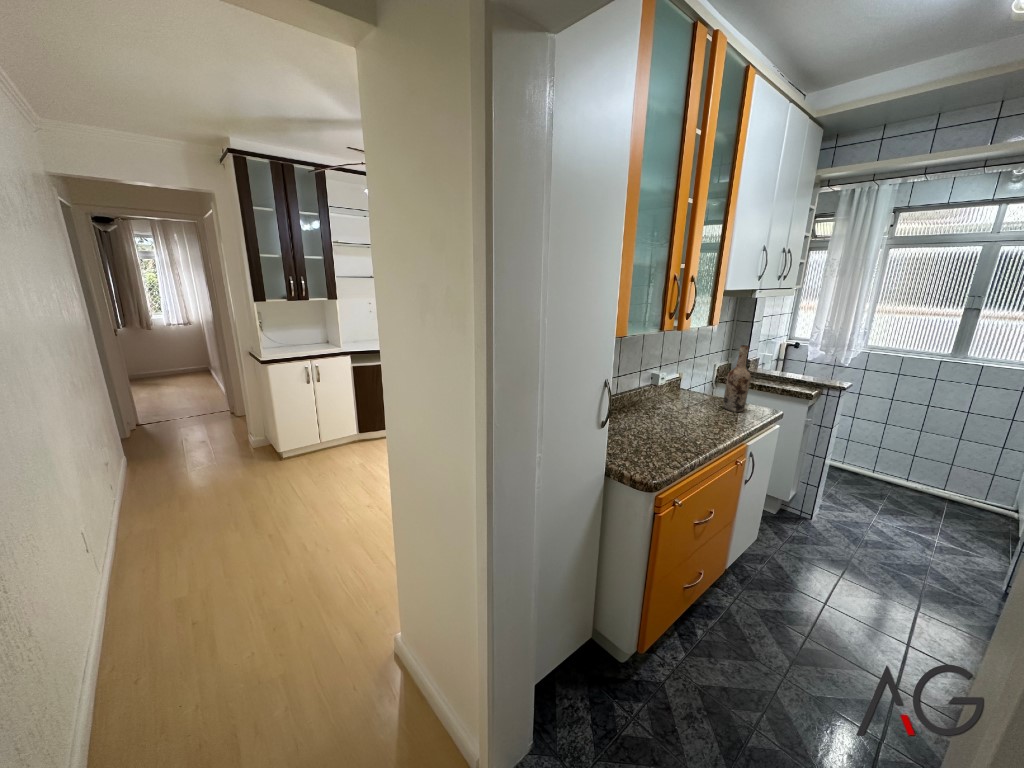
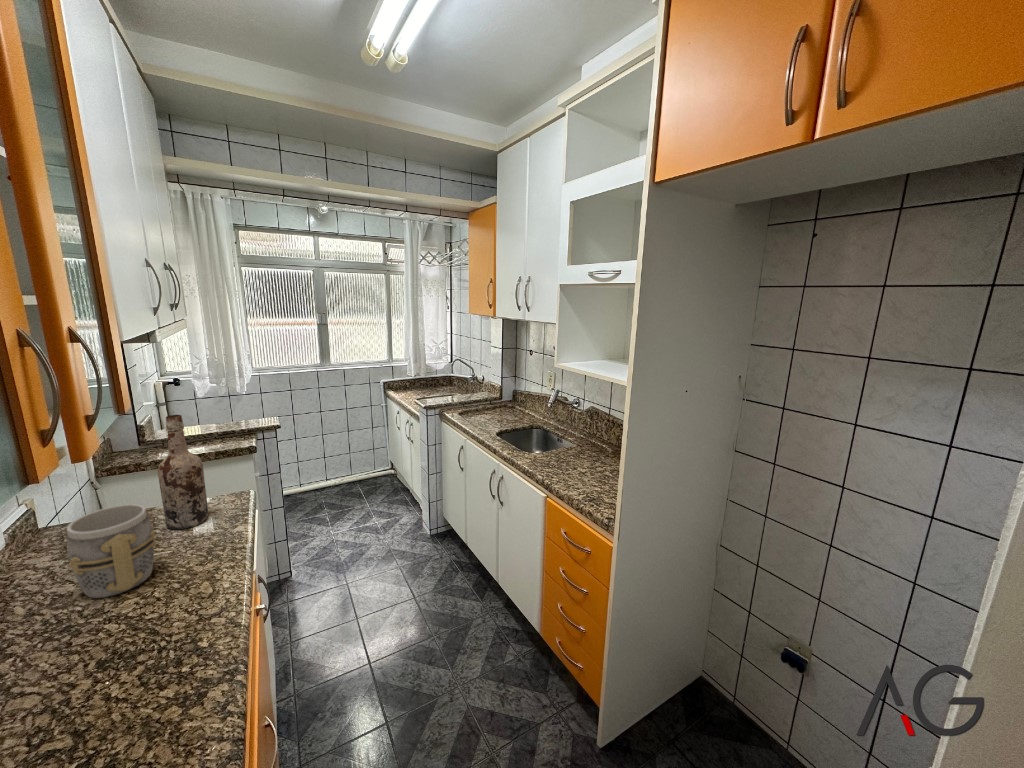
mug: none [677,377,709,416] -> present [67,504,156,598]

